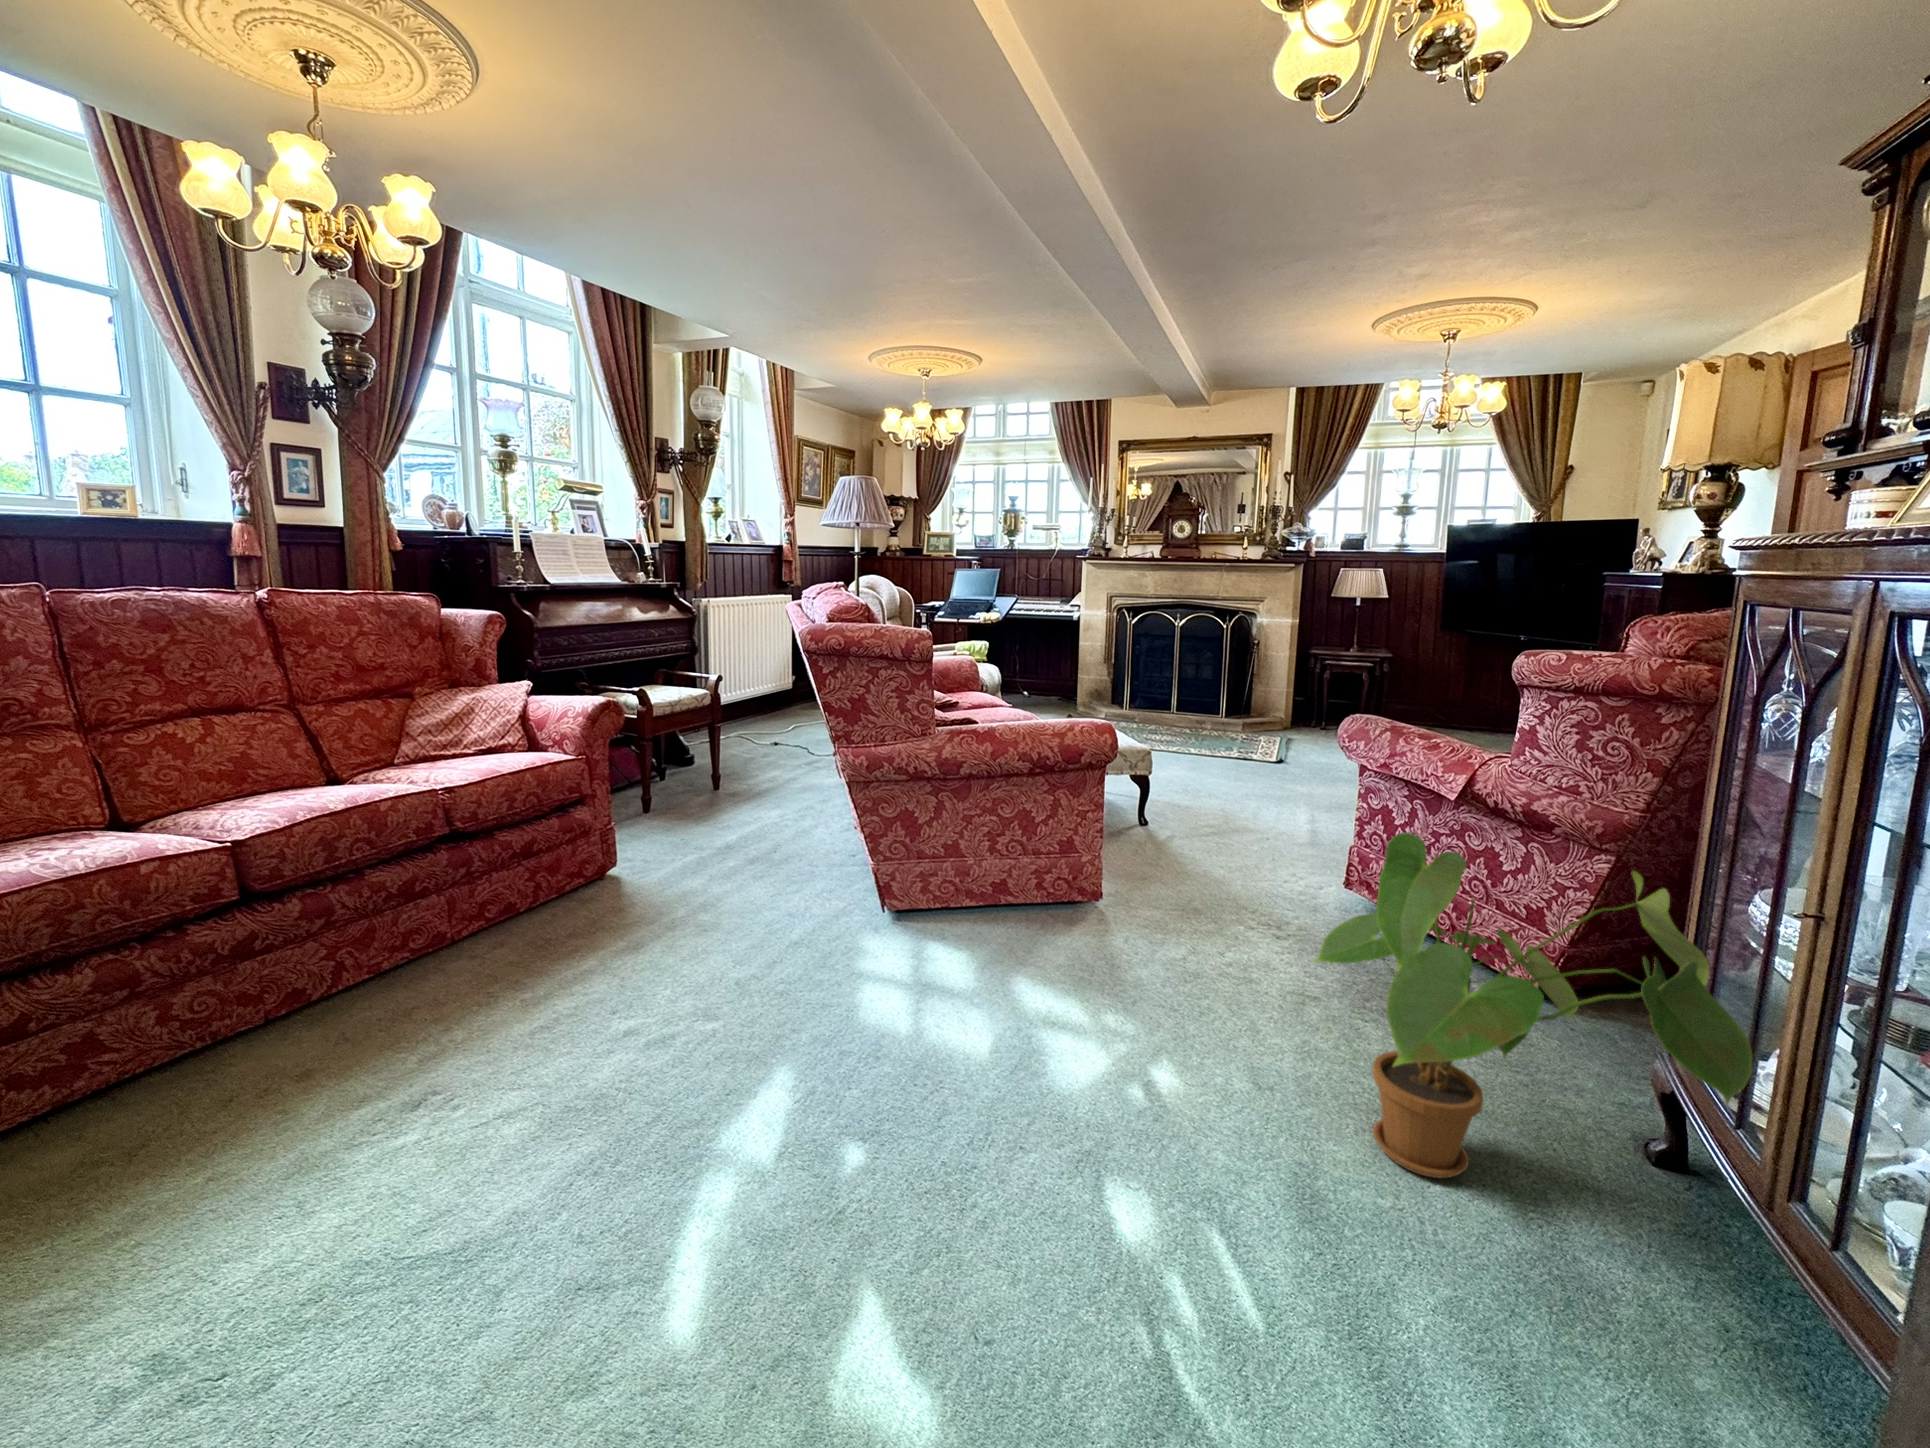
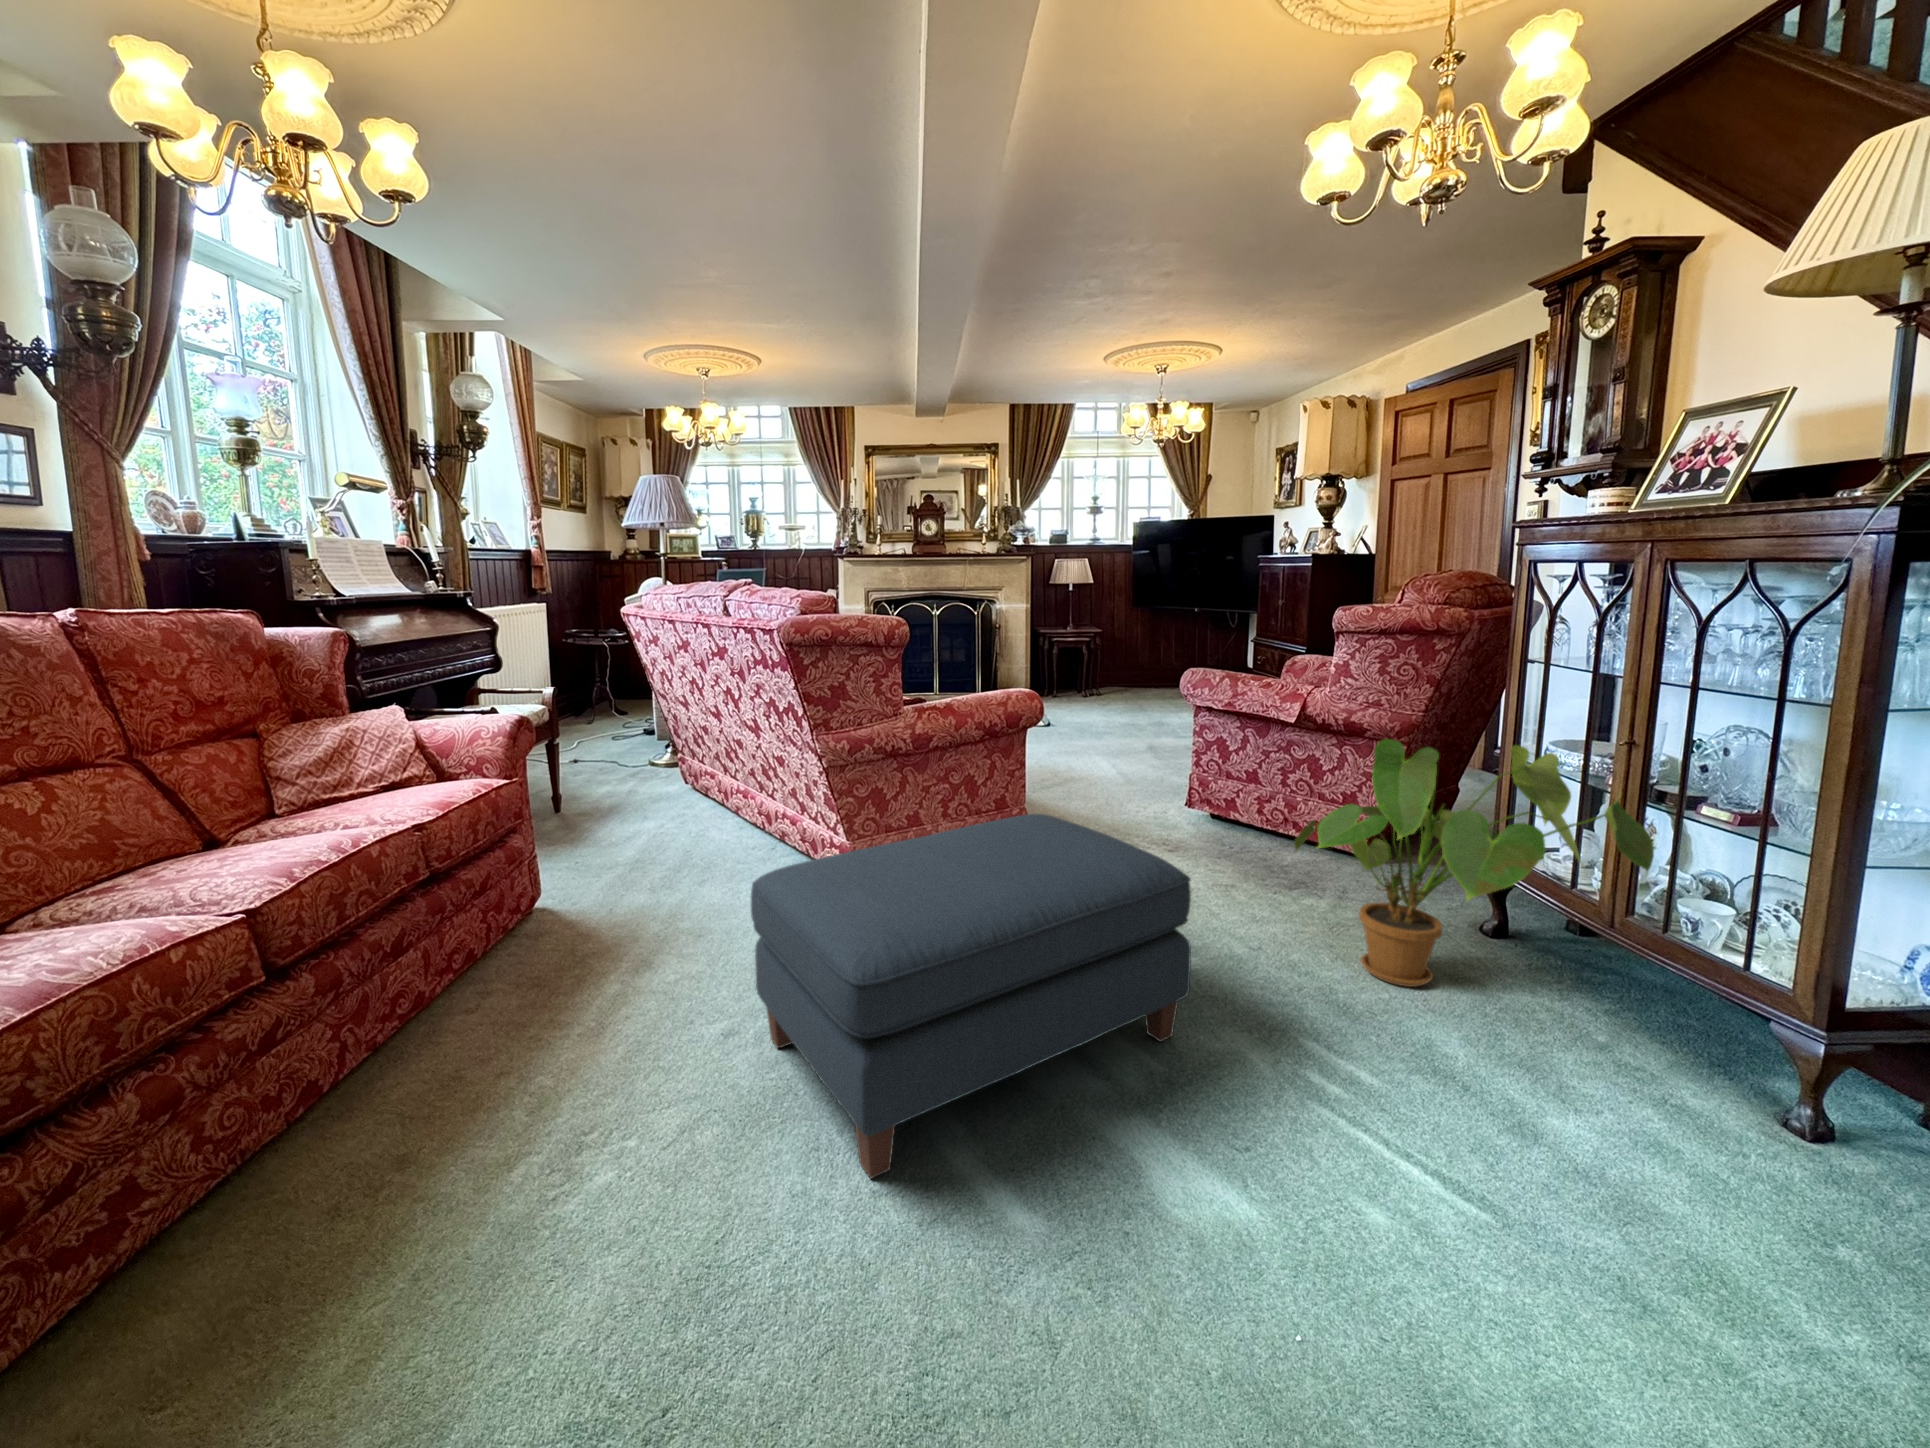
ottoman: none [593,857,1062,1175] -> present [751,814,1191,1179]

